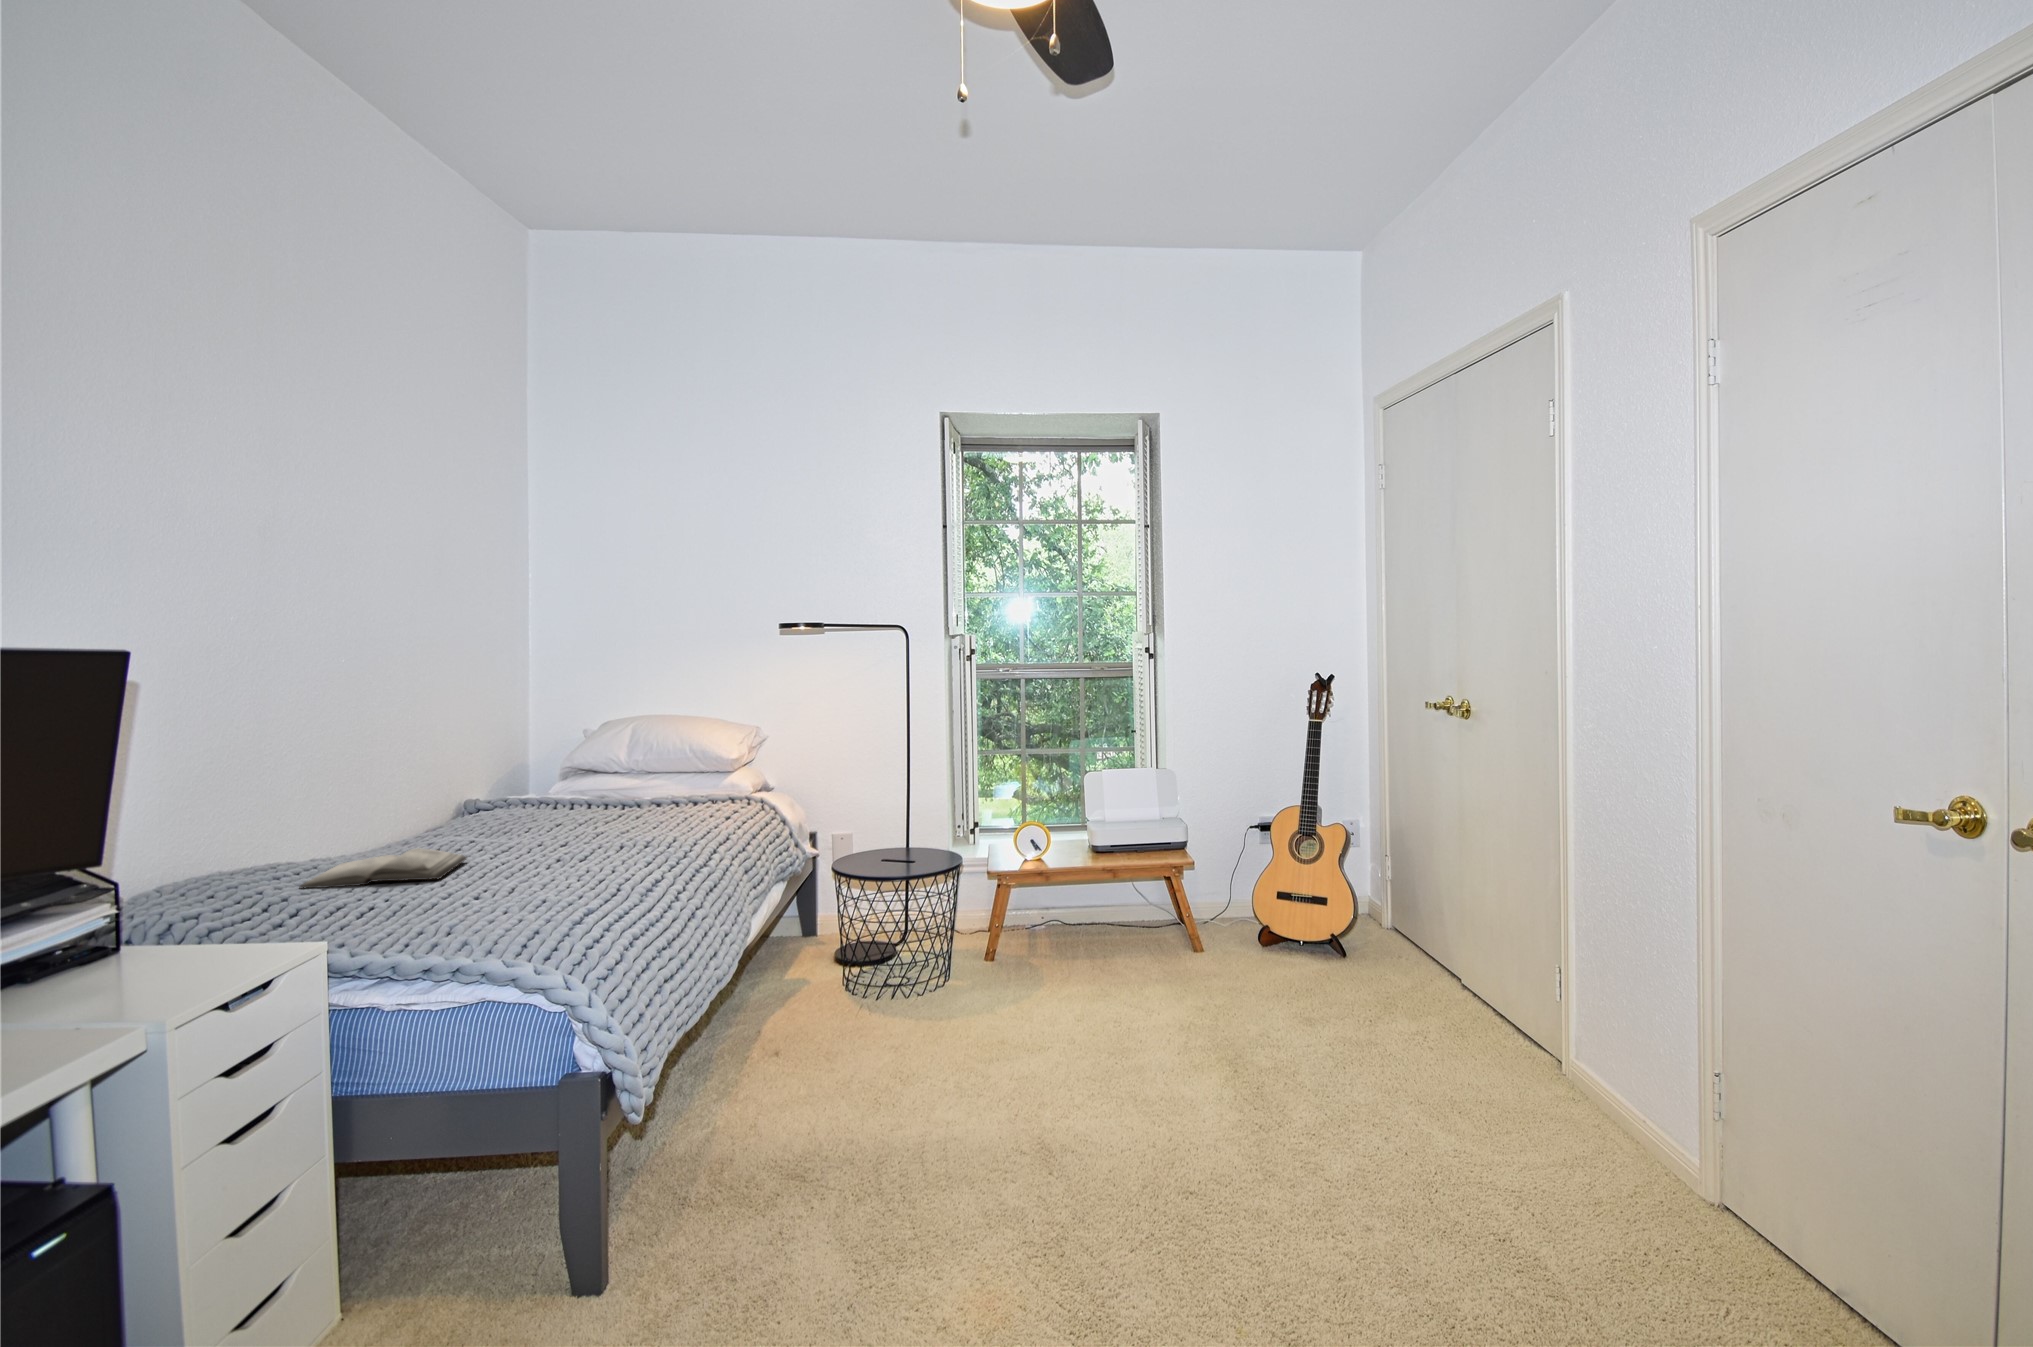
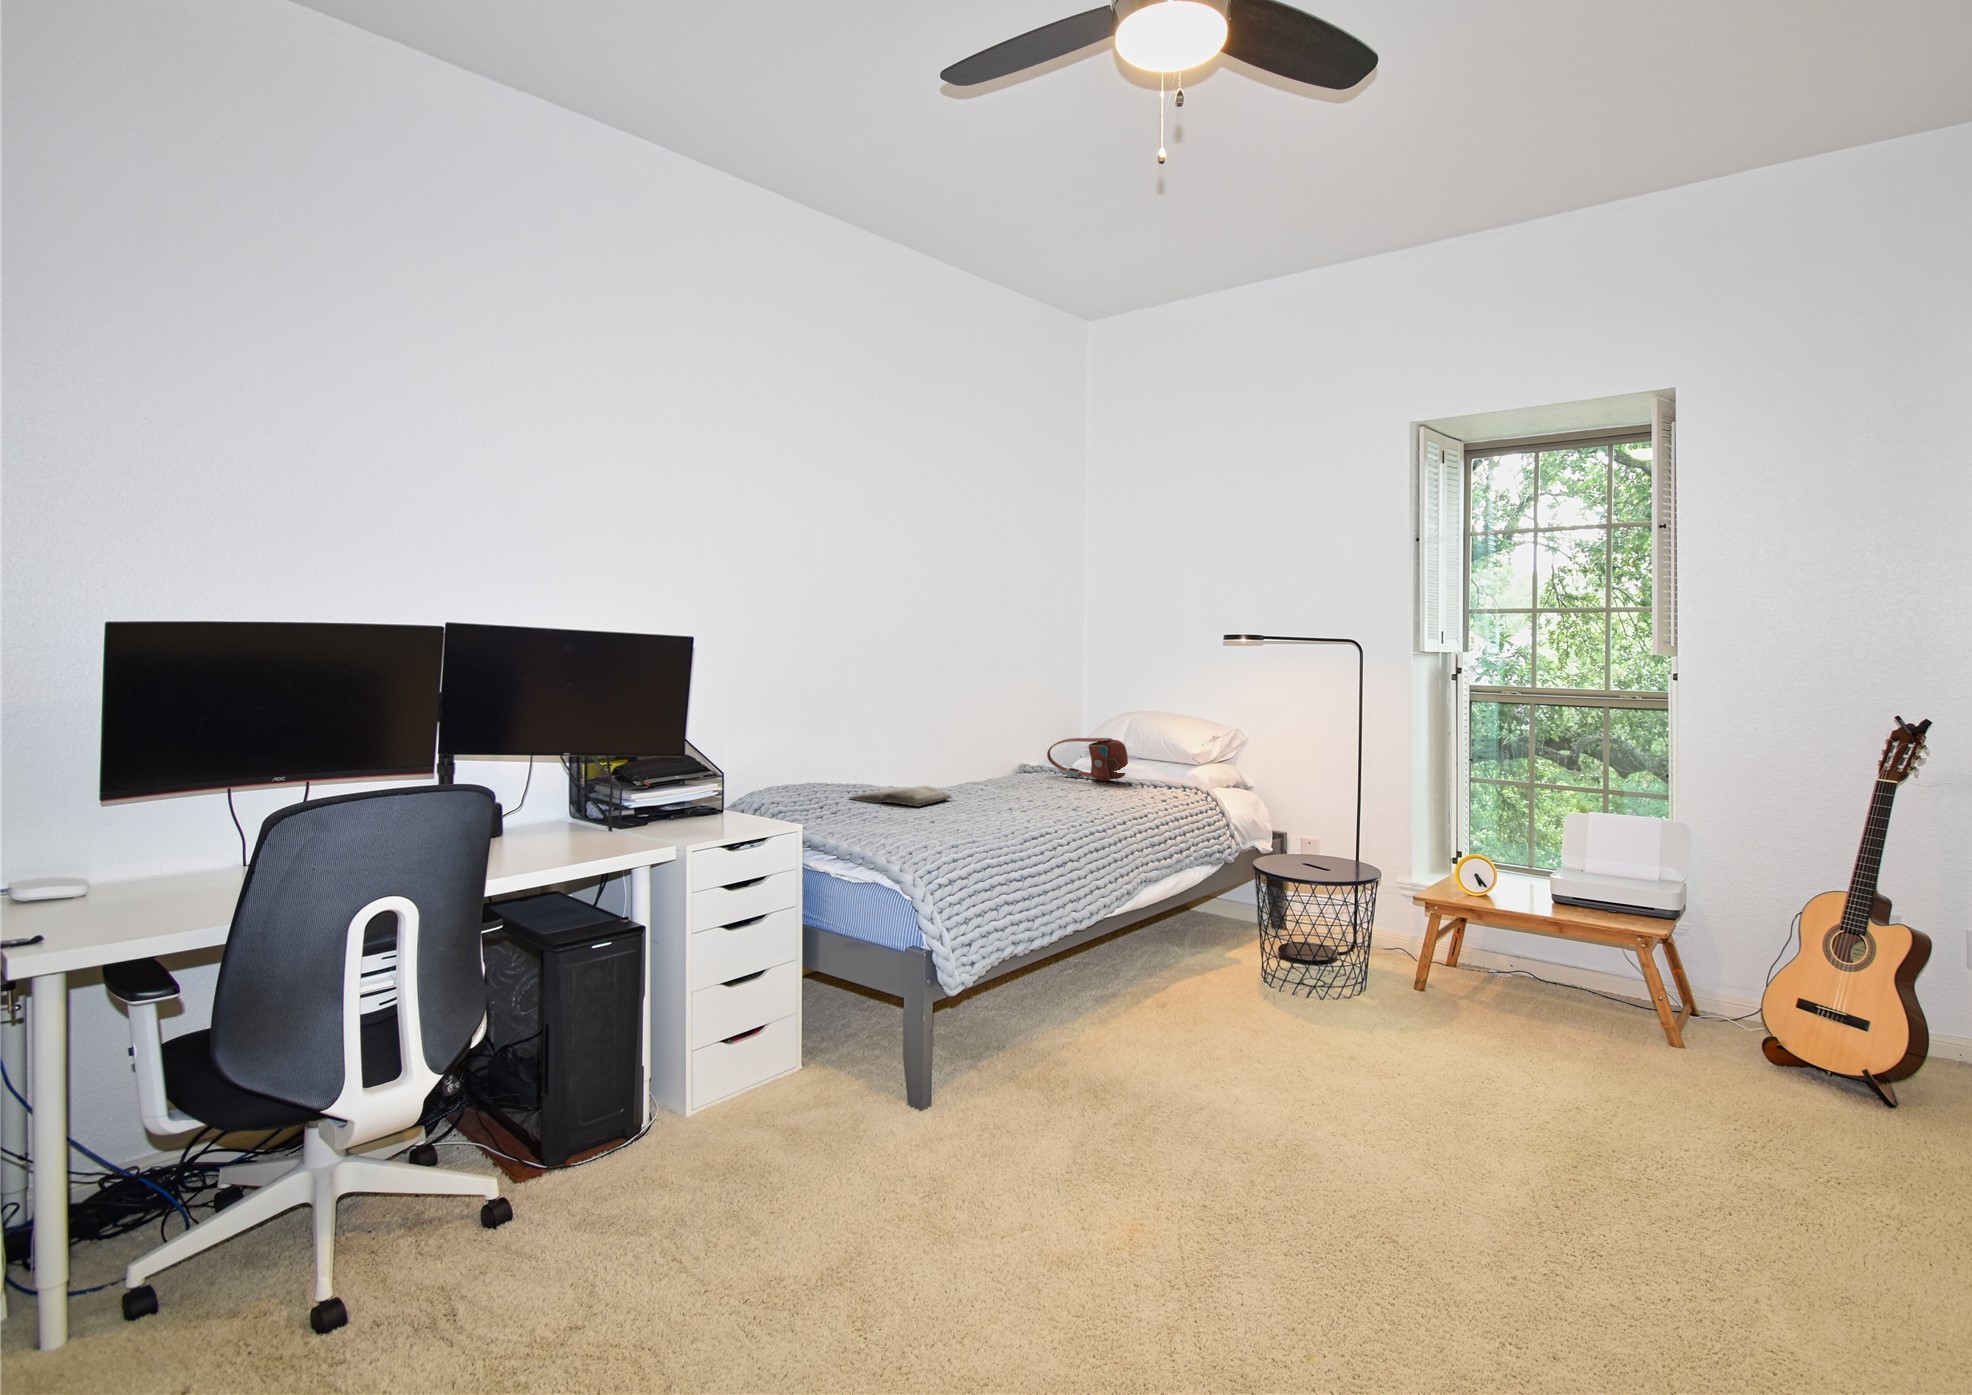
handbag: none [526,756,640,808] -> present [1047,738,1128,781]

